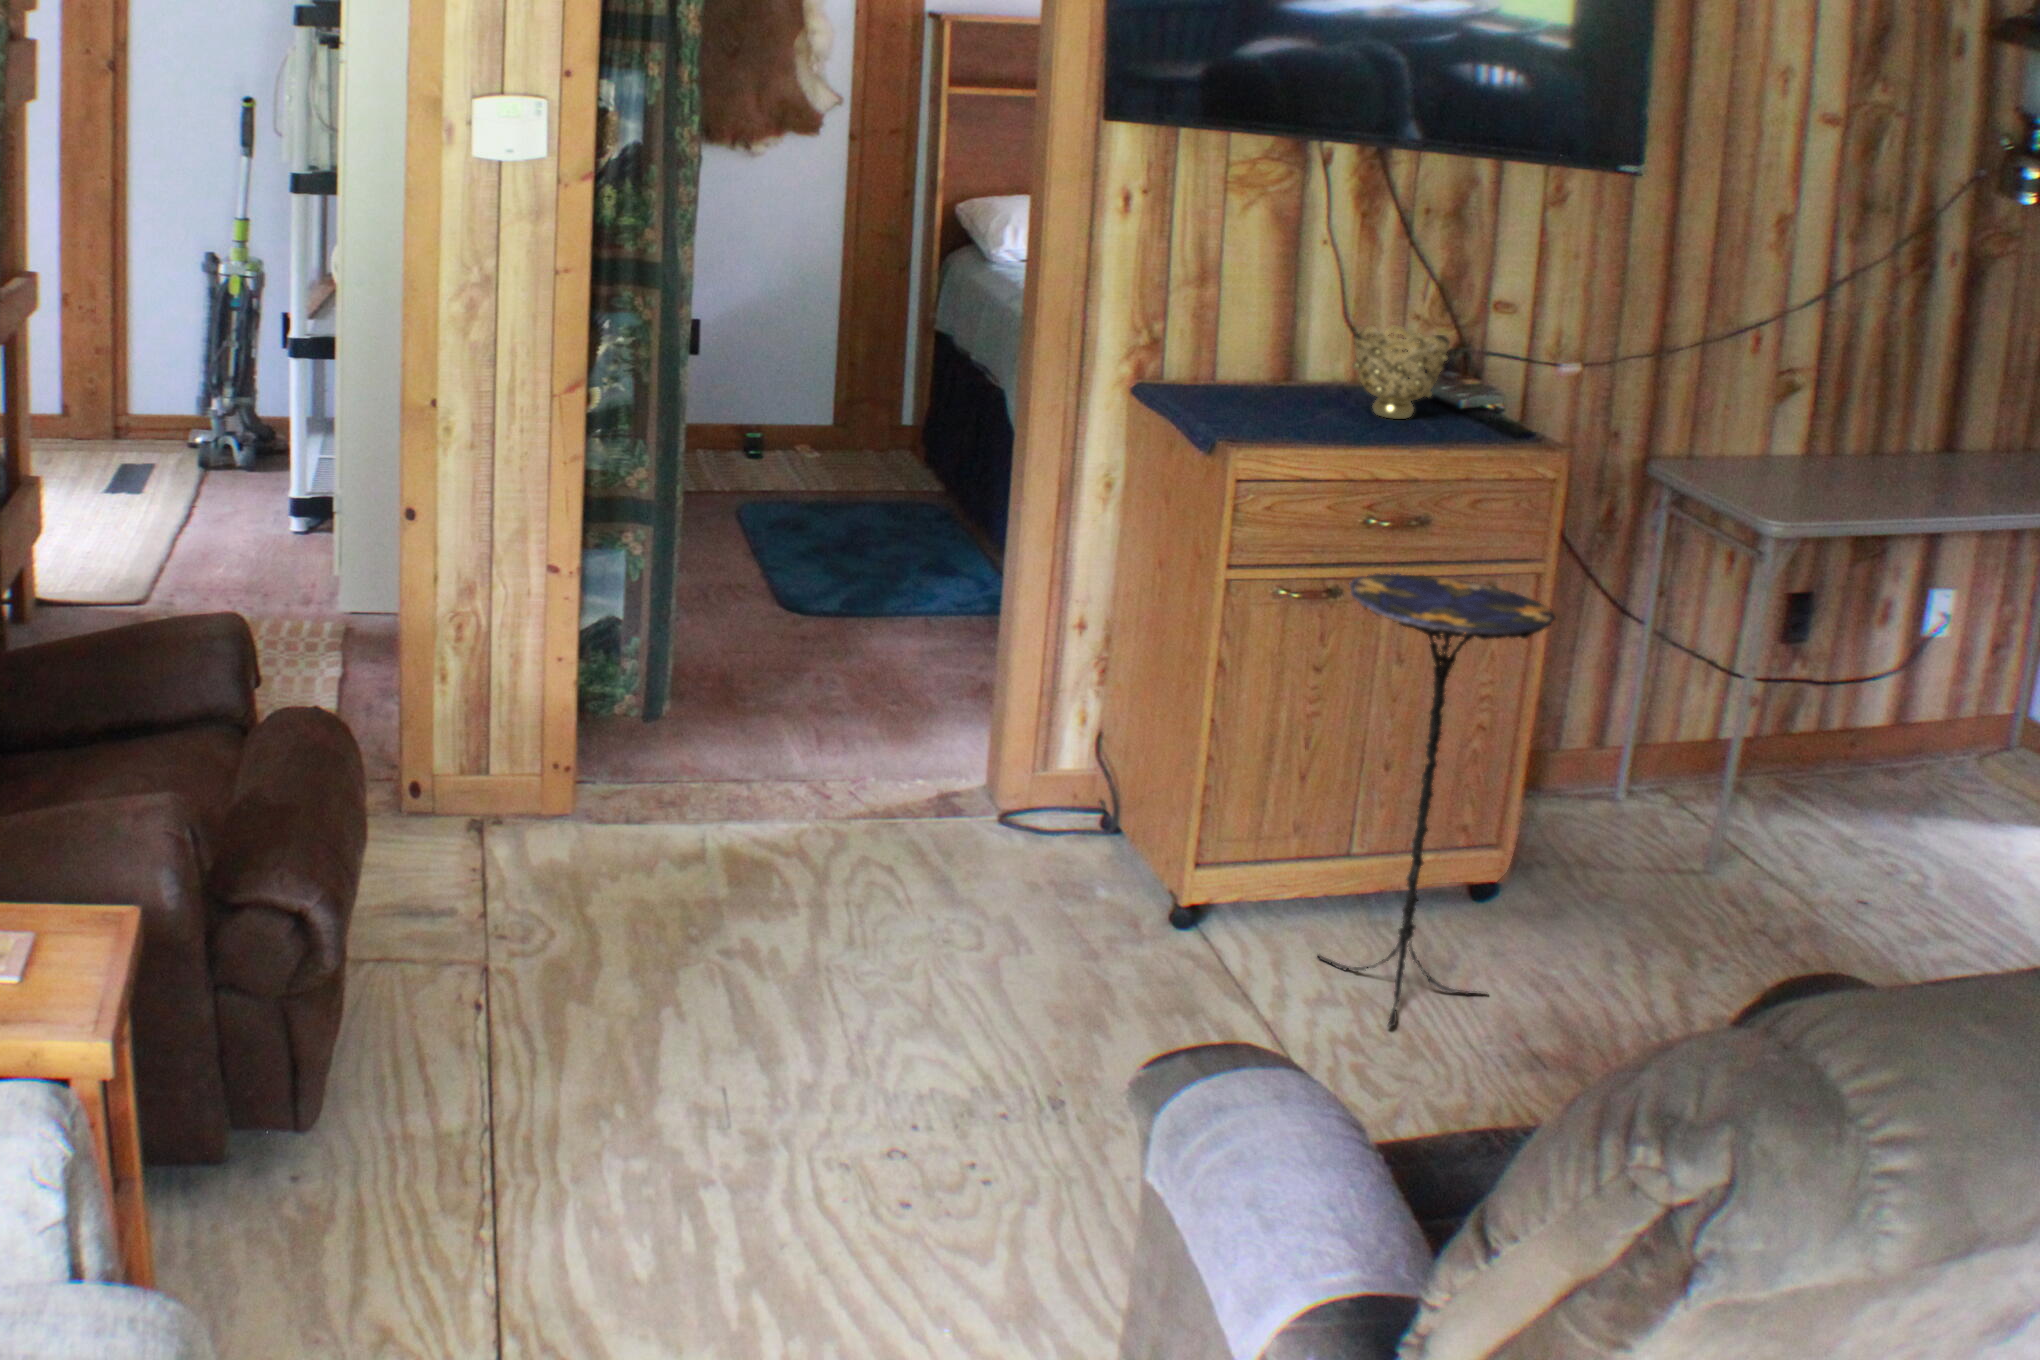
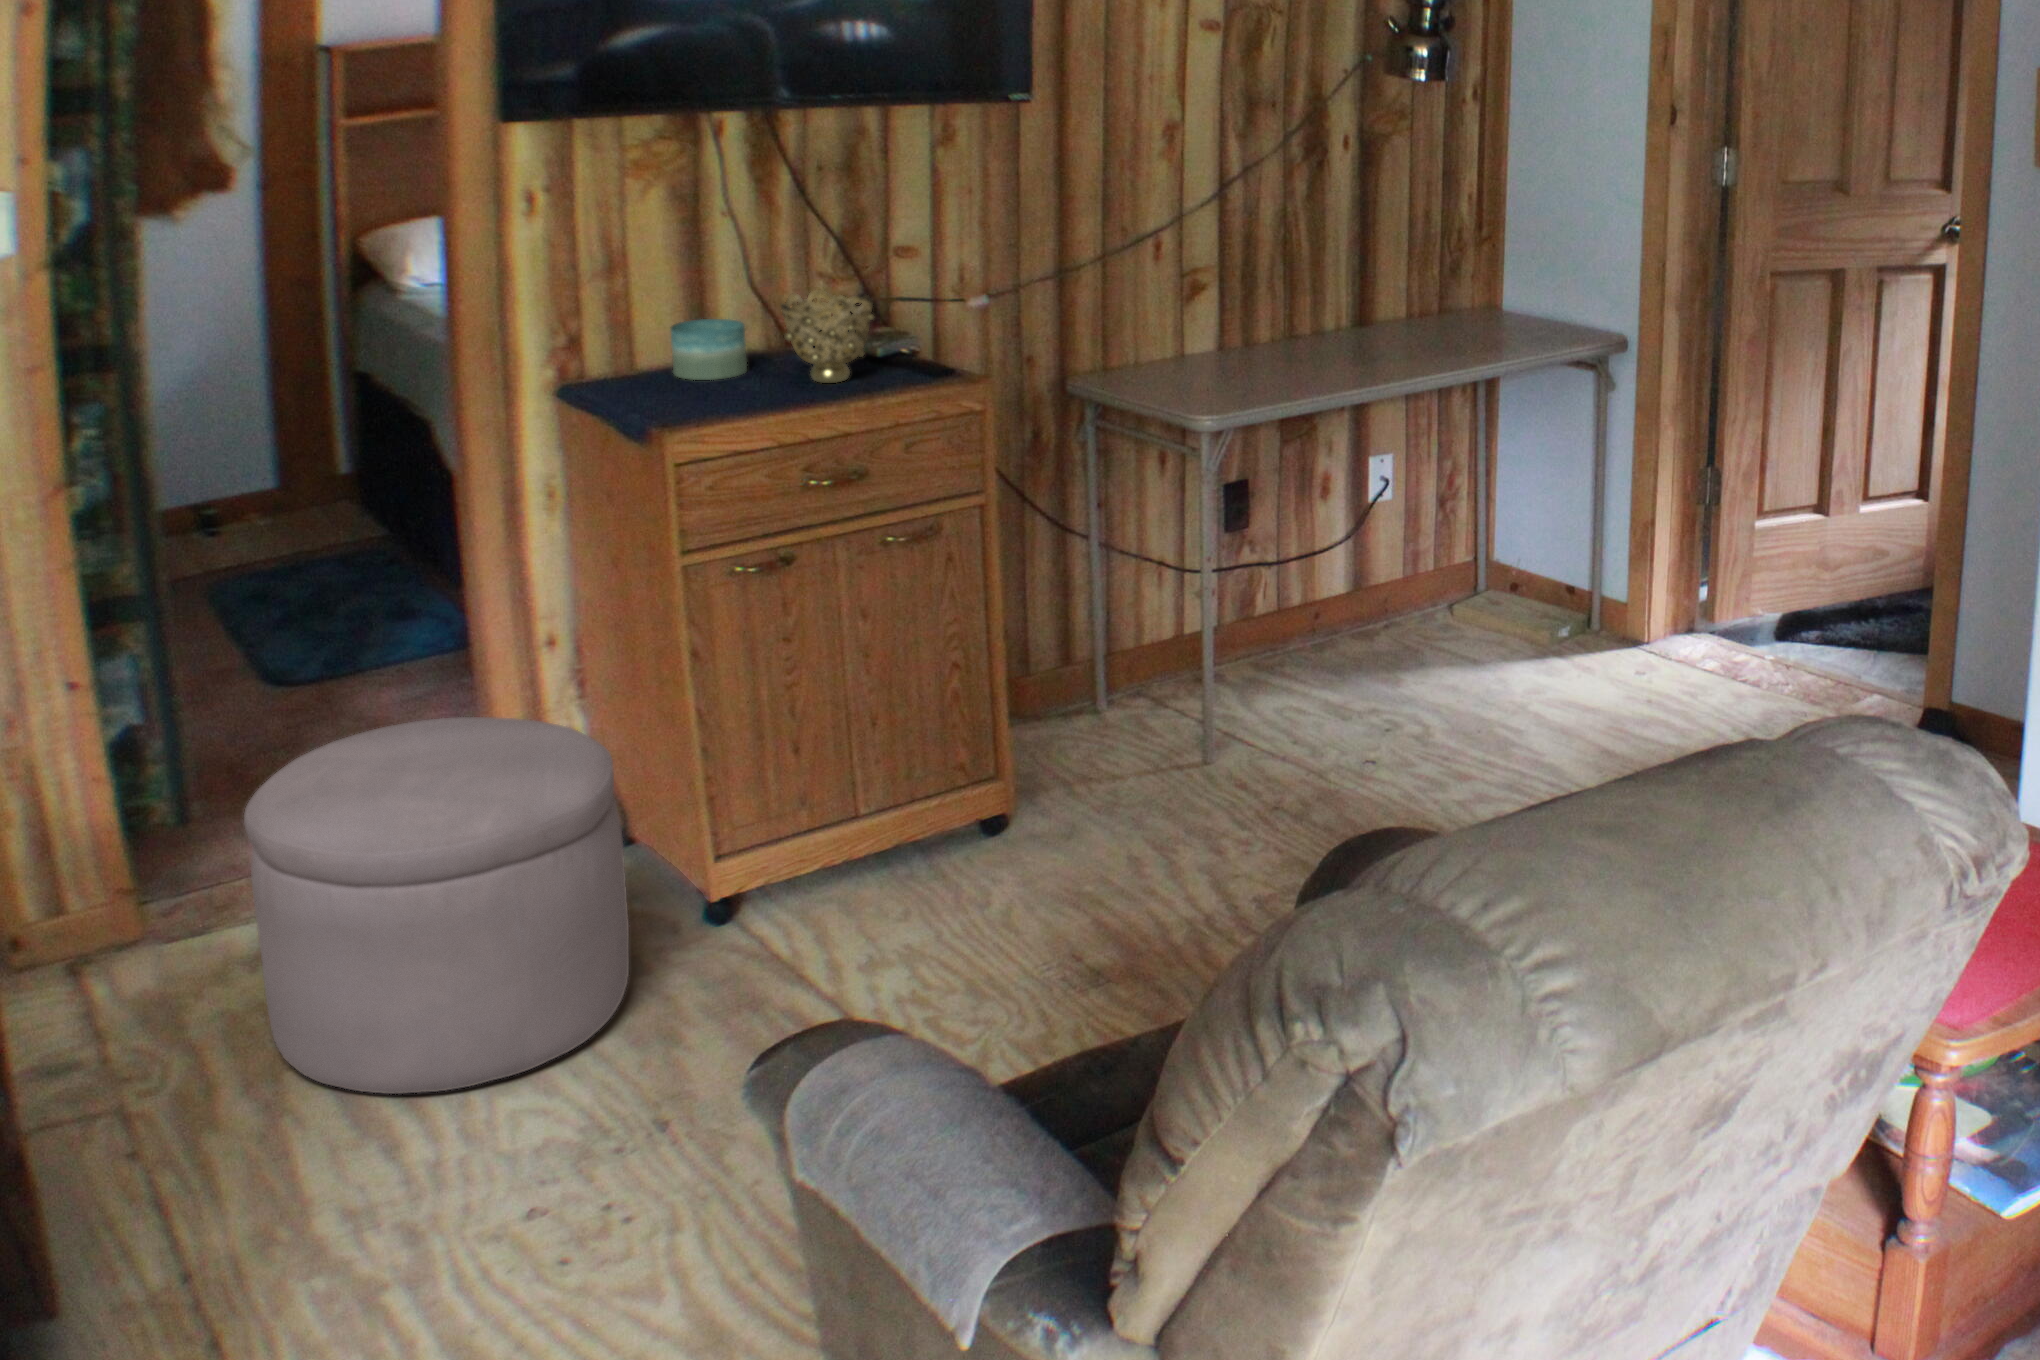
candle: none [1242,341,1319,400] -> present [671,319,747,380]
side table: present [1318,573,1556,1026] -> none [826,526,1019,959]
ottoman: none [783,655,1106,996] -> present [244,717,629,1094]

